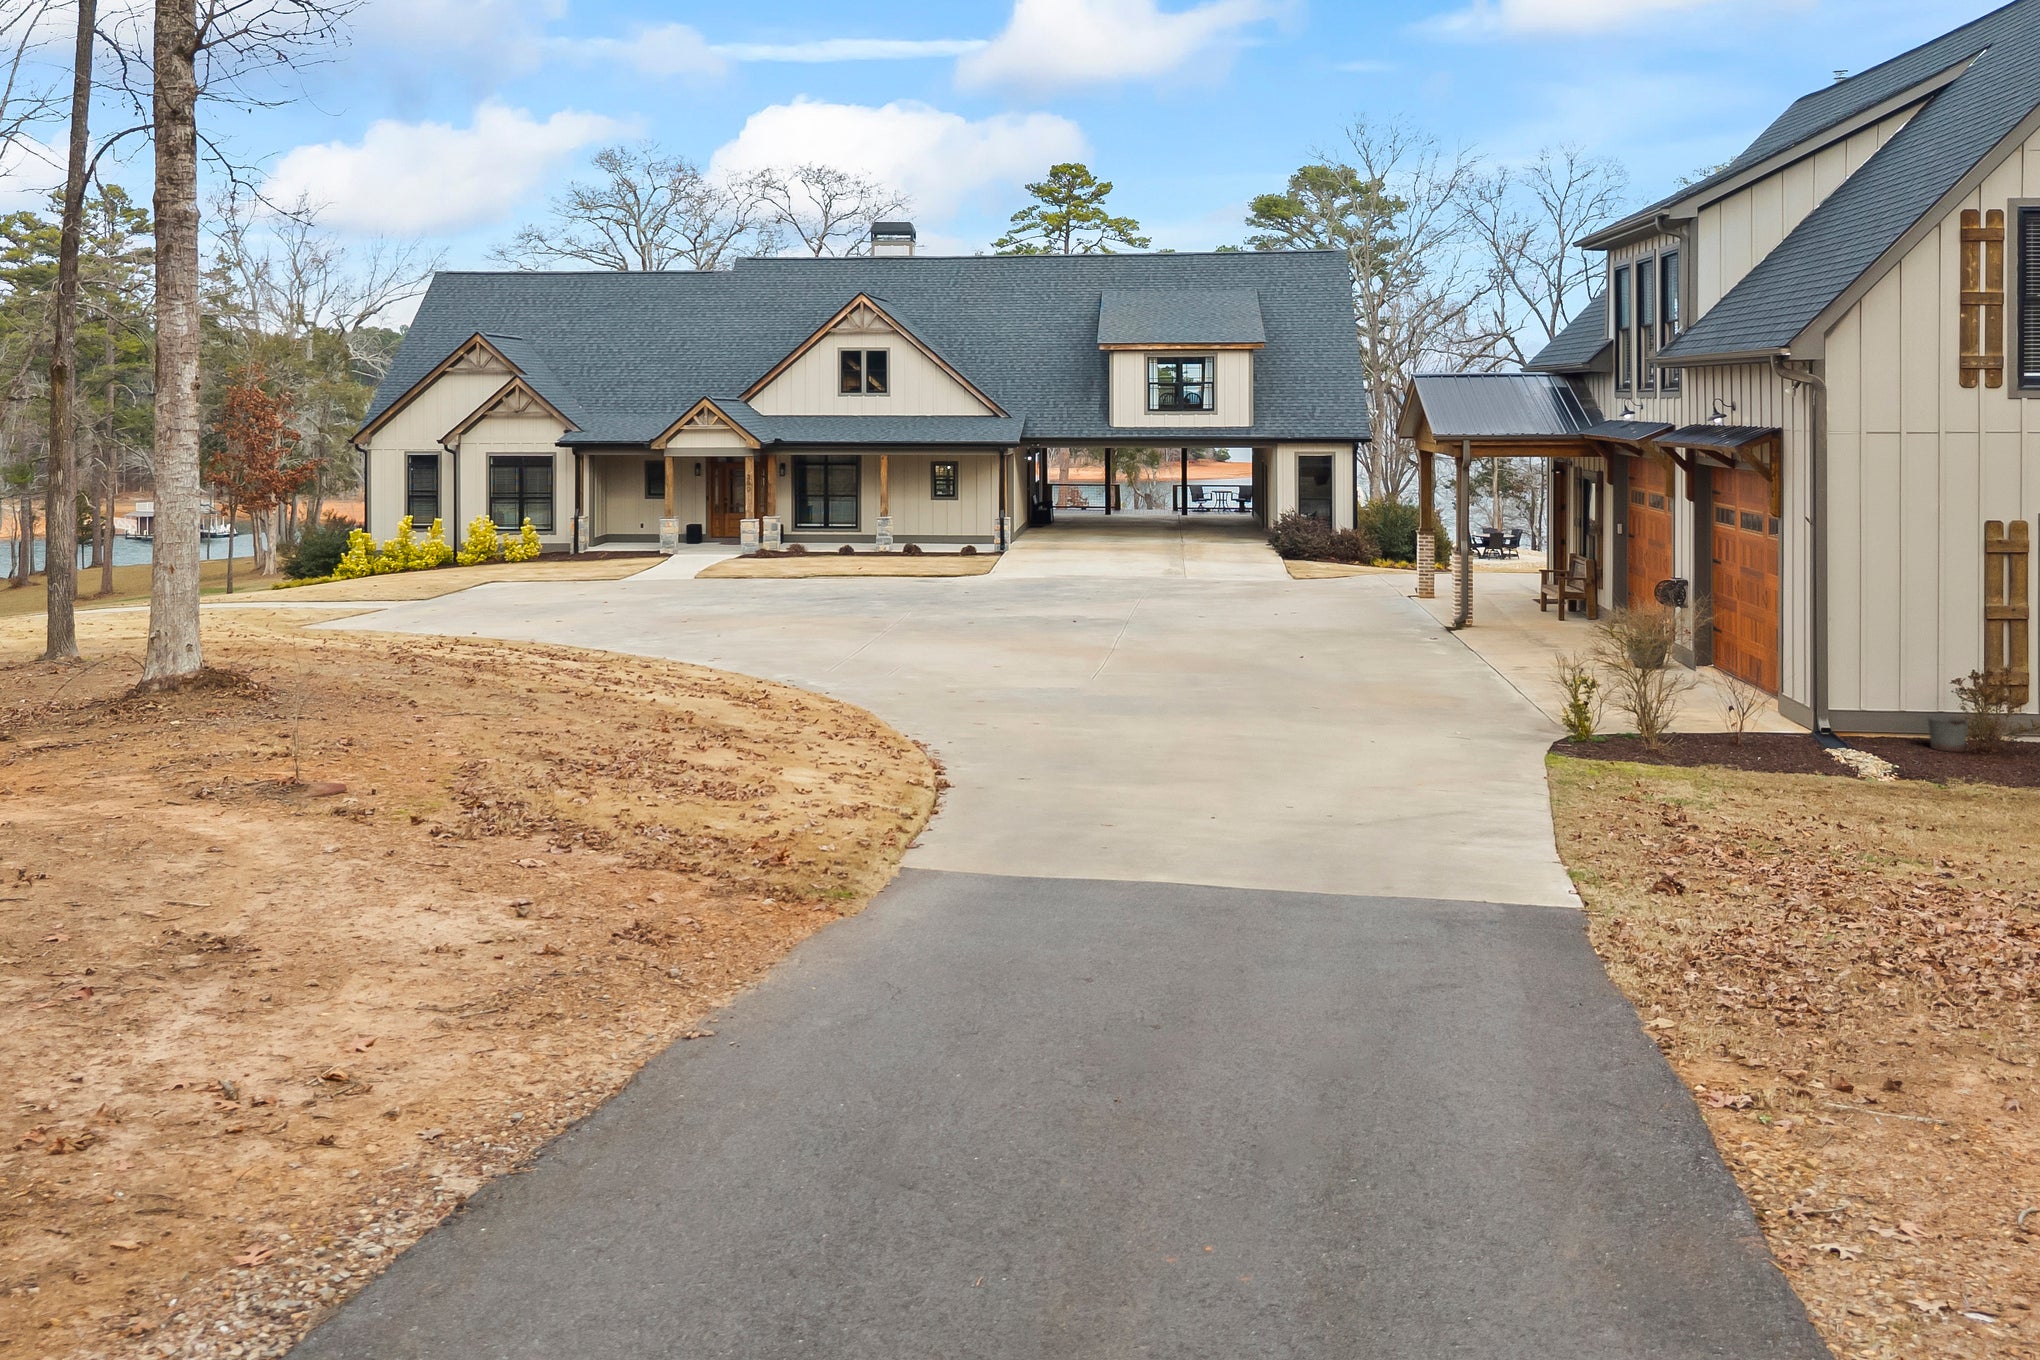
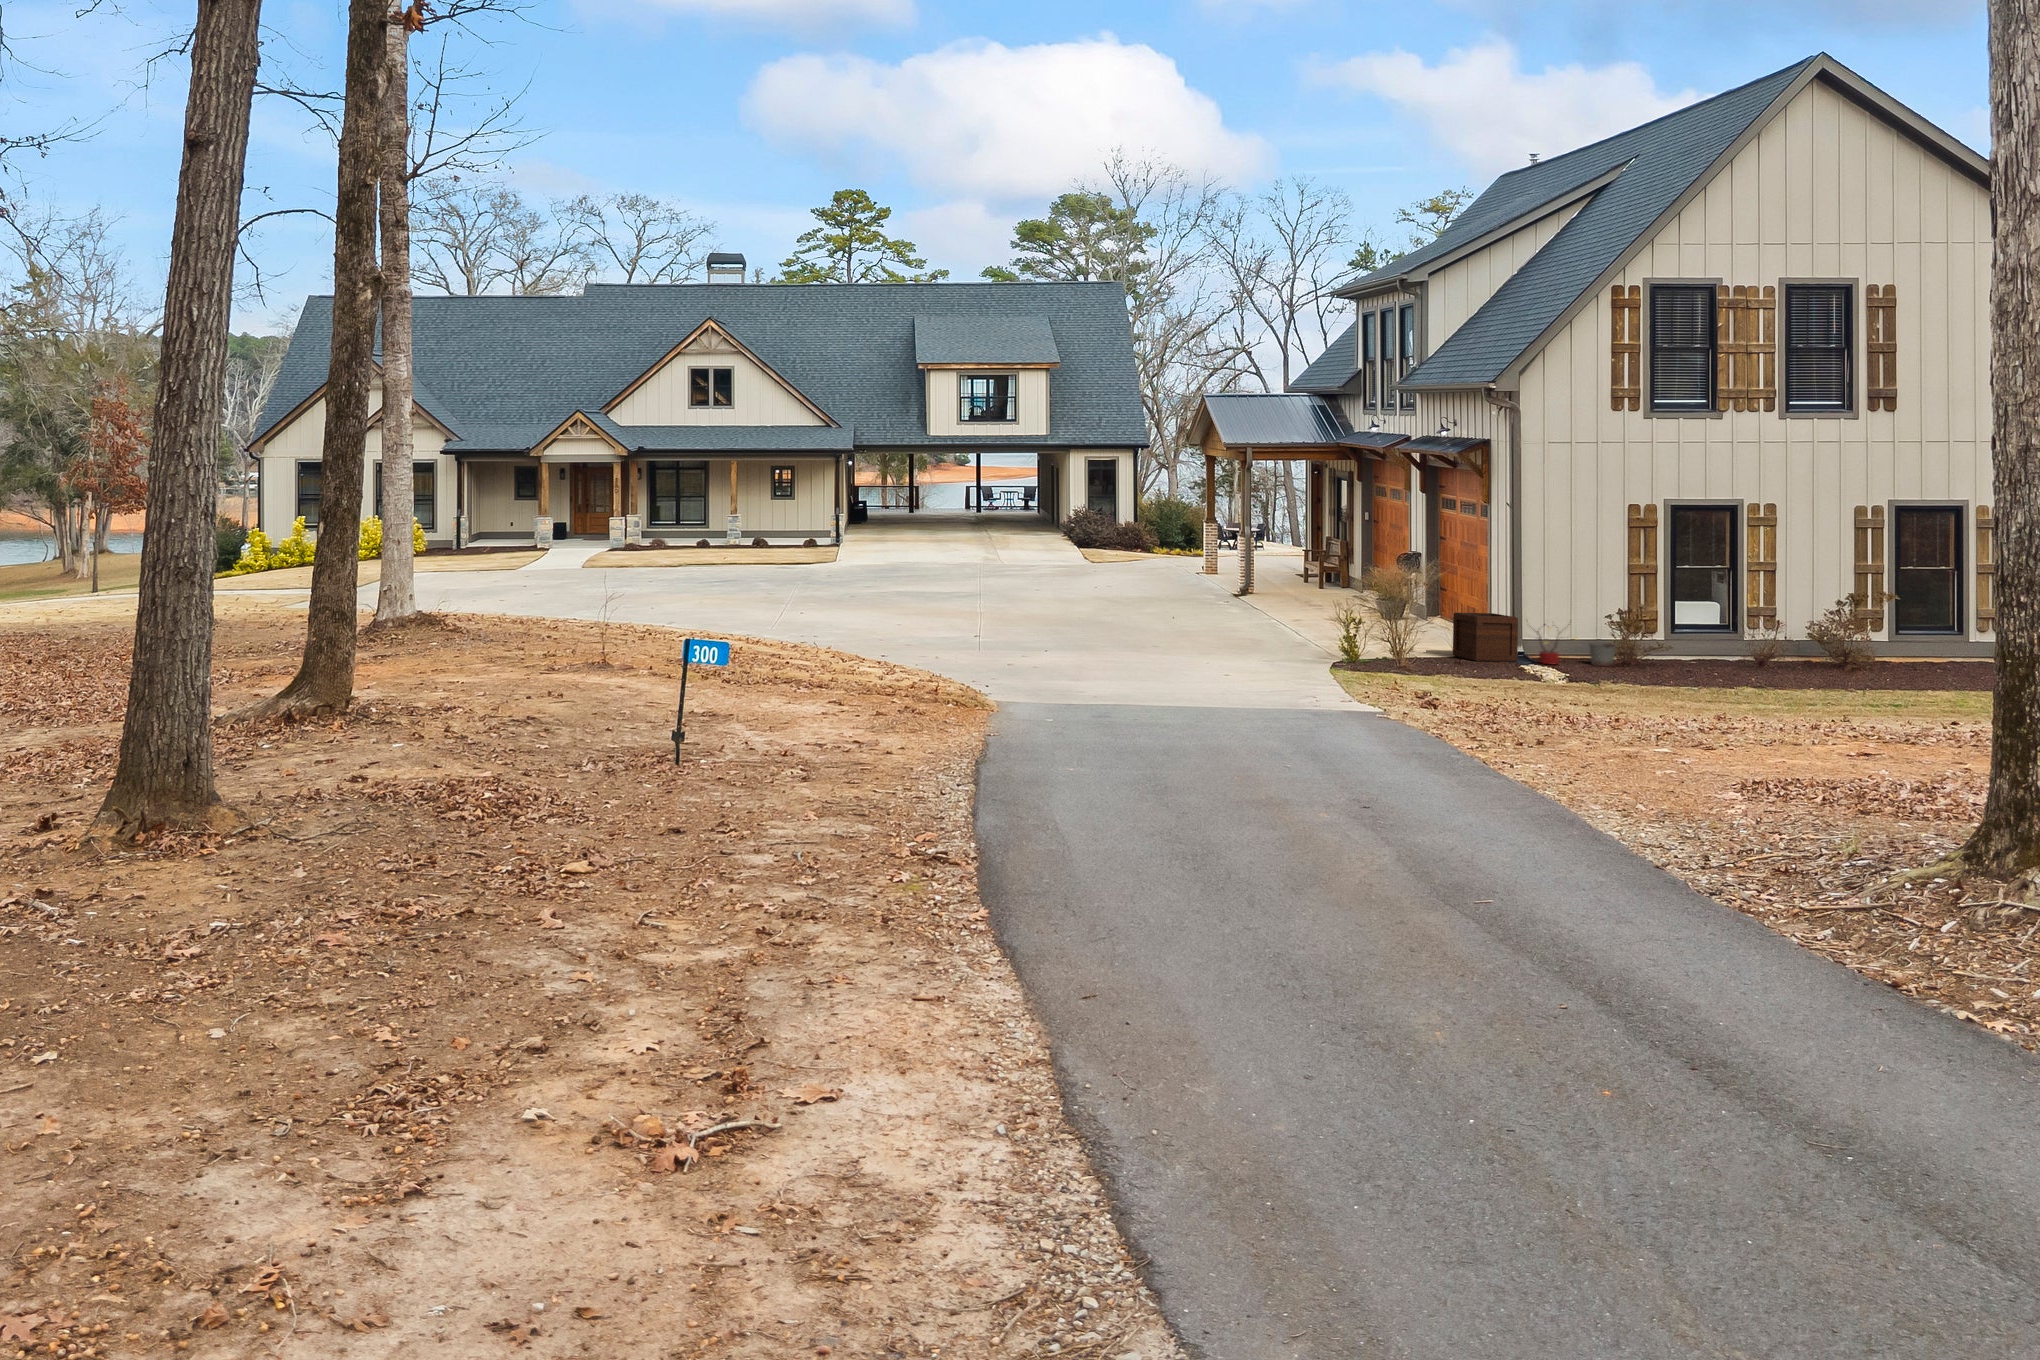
wooden crate: none [1726,668,1821,741] -> present [1453,613,1518,662]
decorative plant: none [1826,680,1911,747] -> present [1537,624,1570,664]

